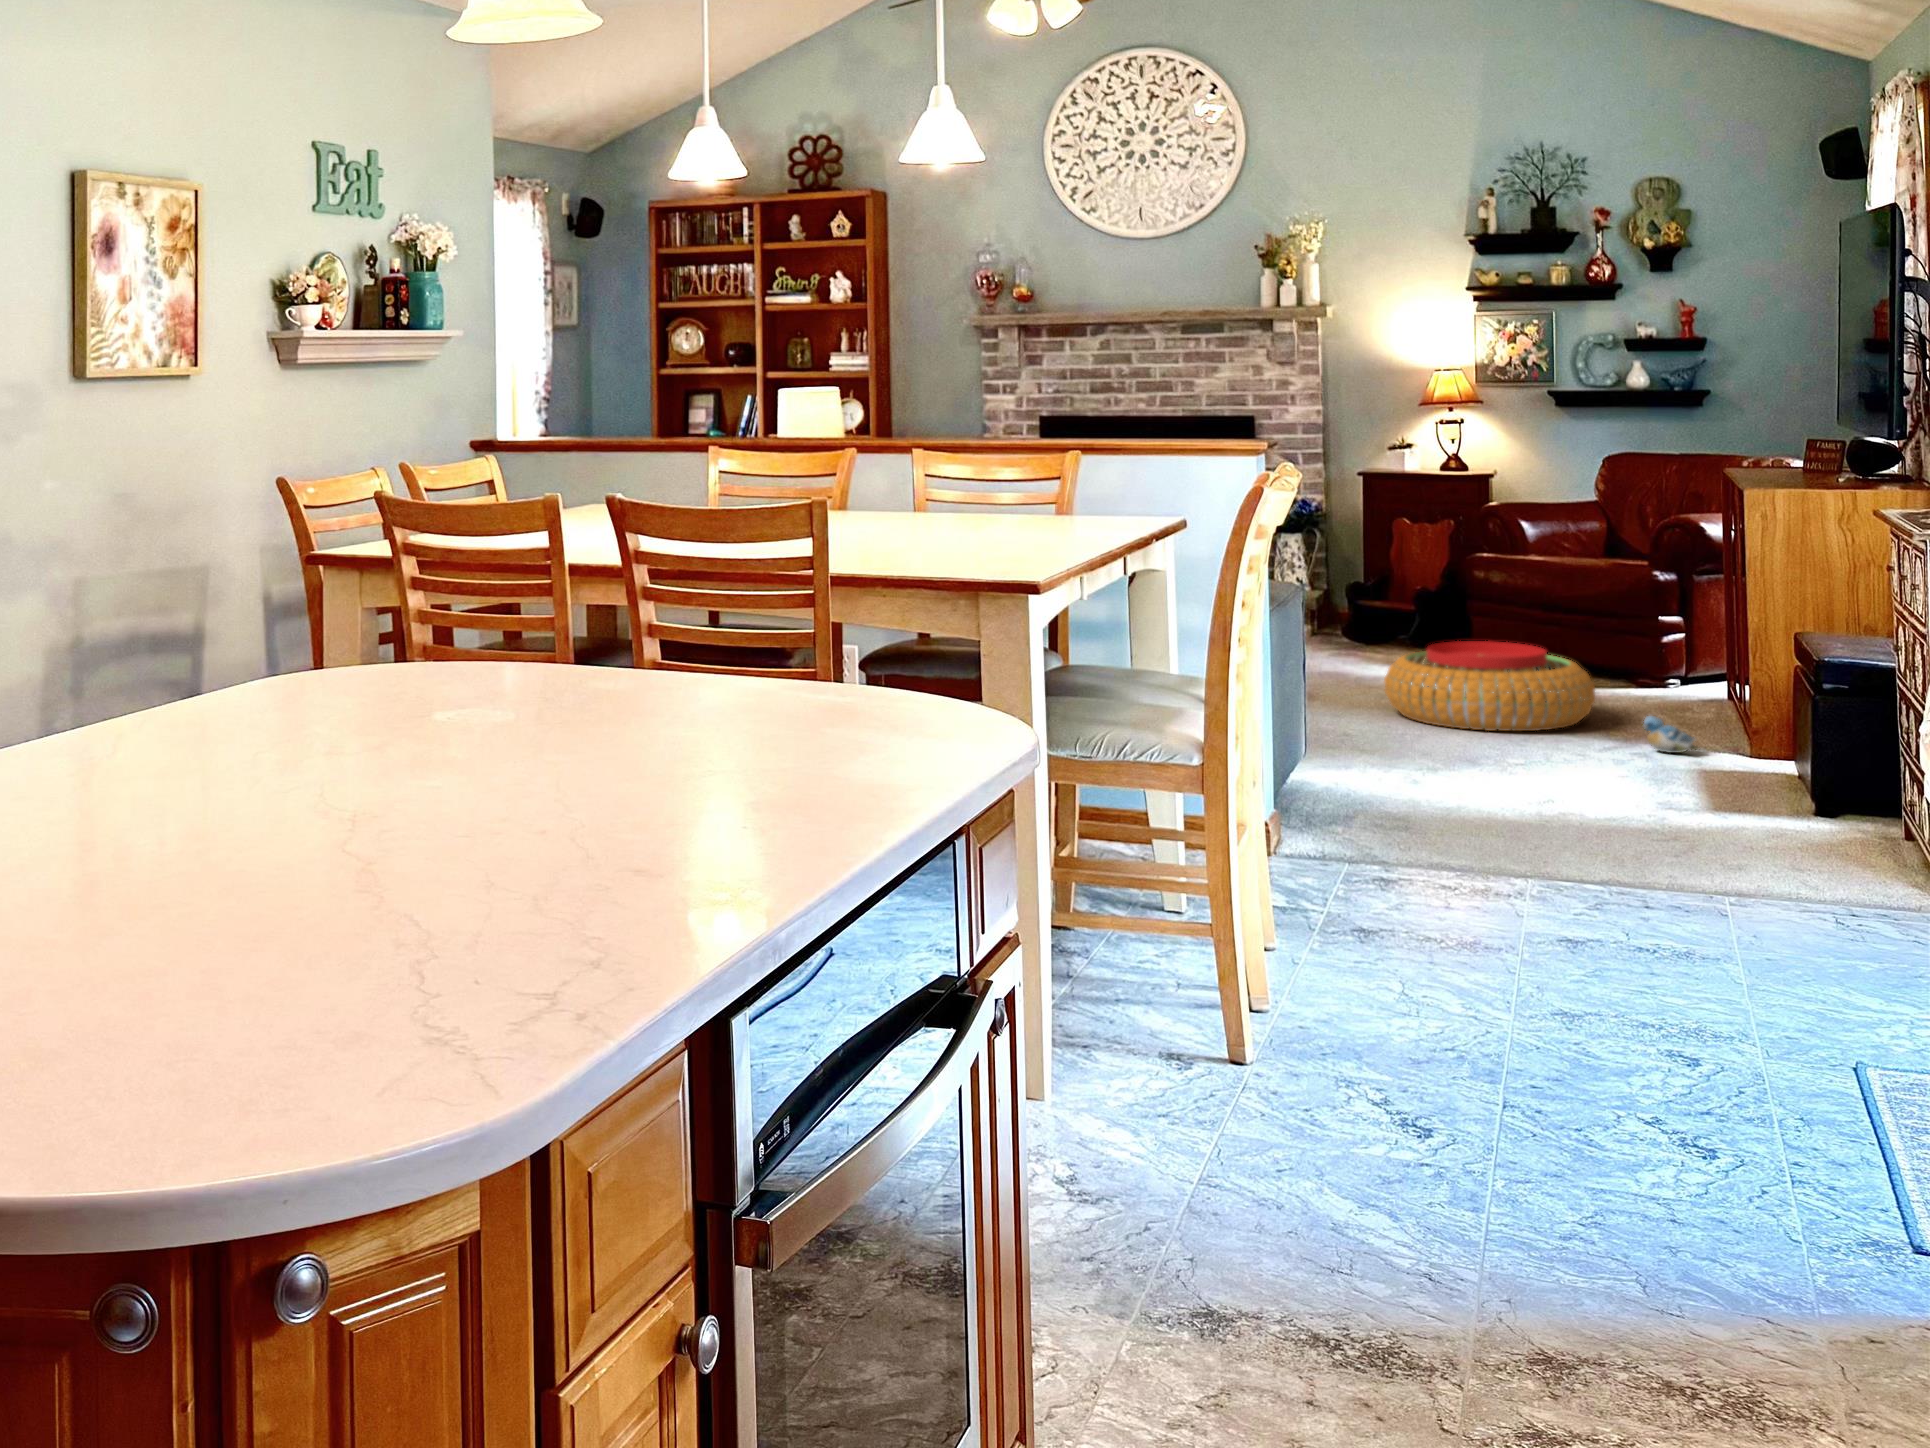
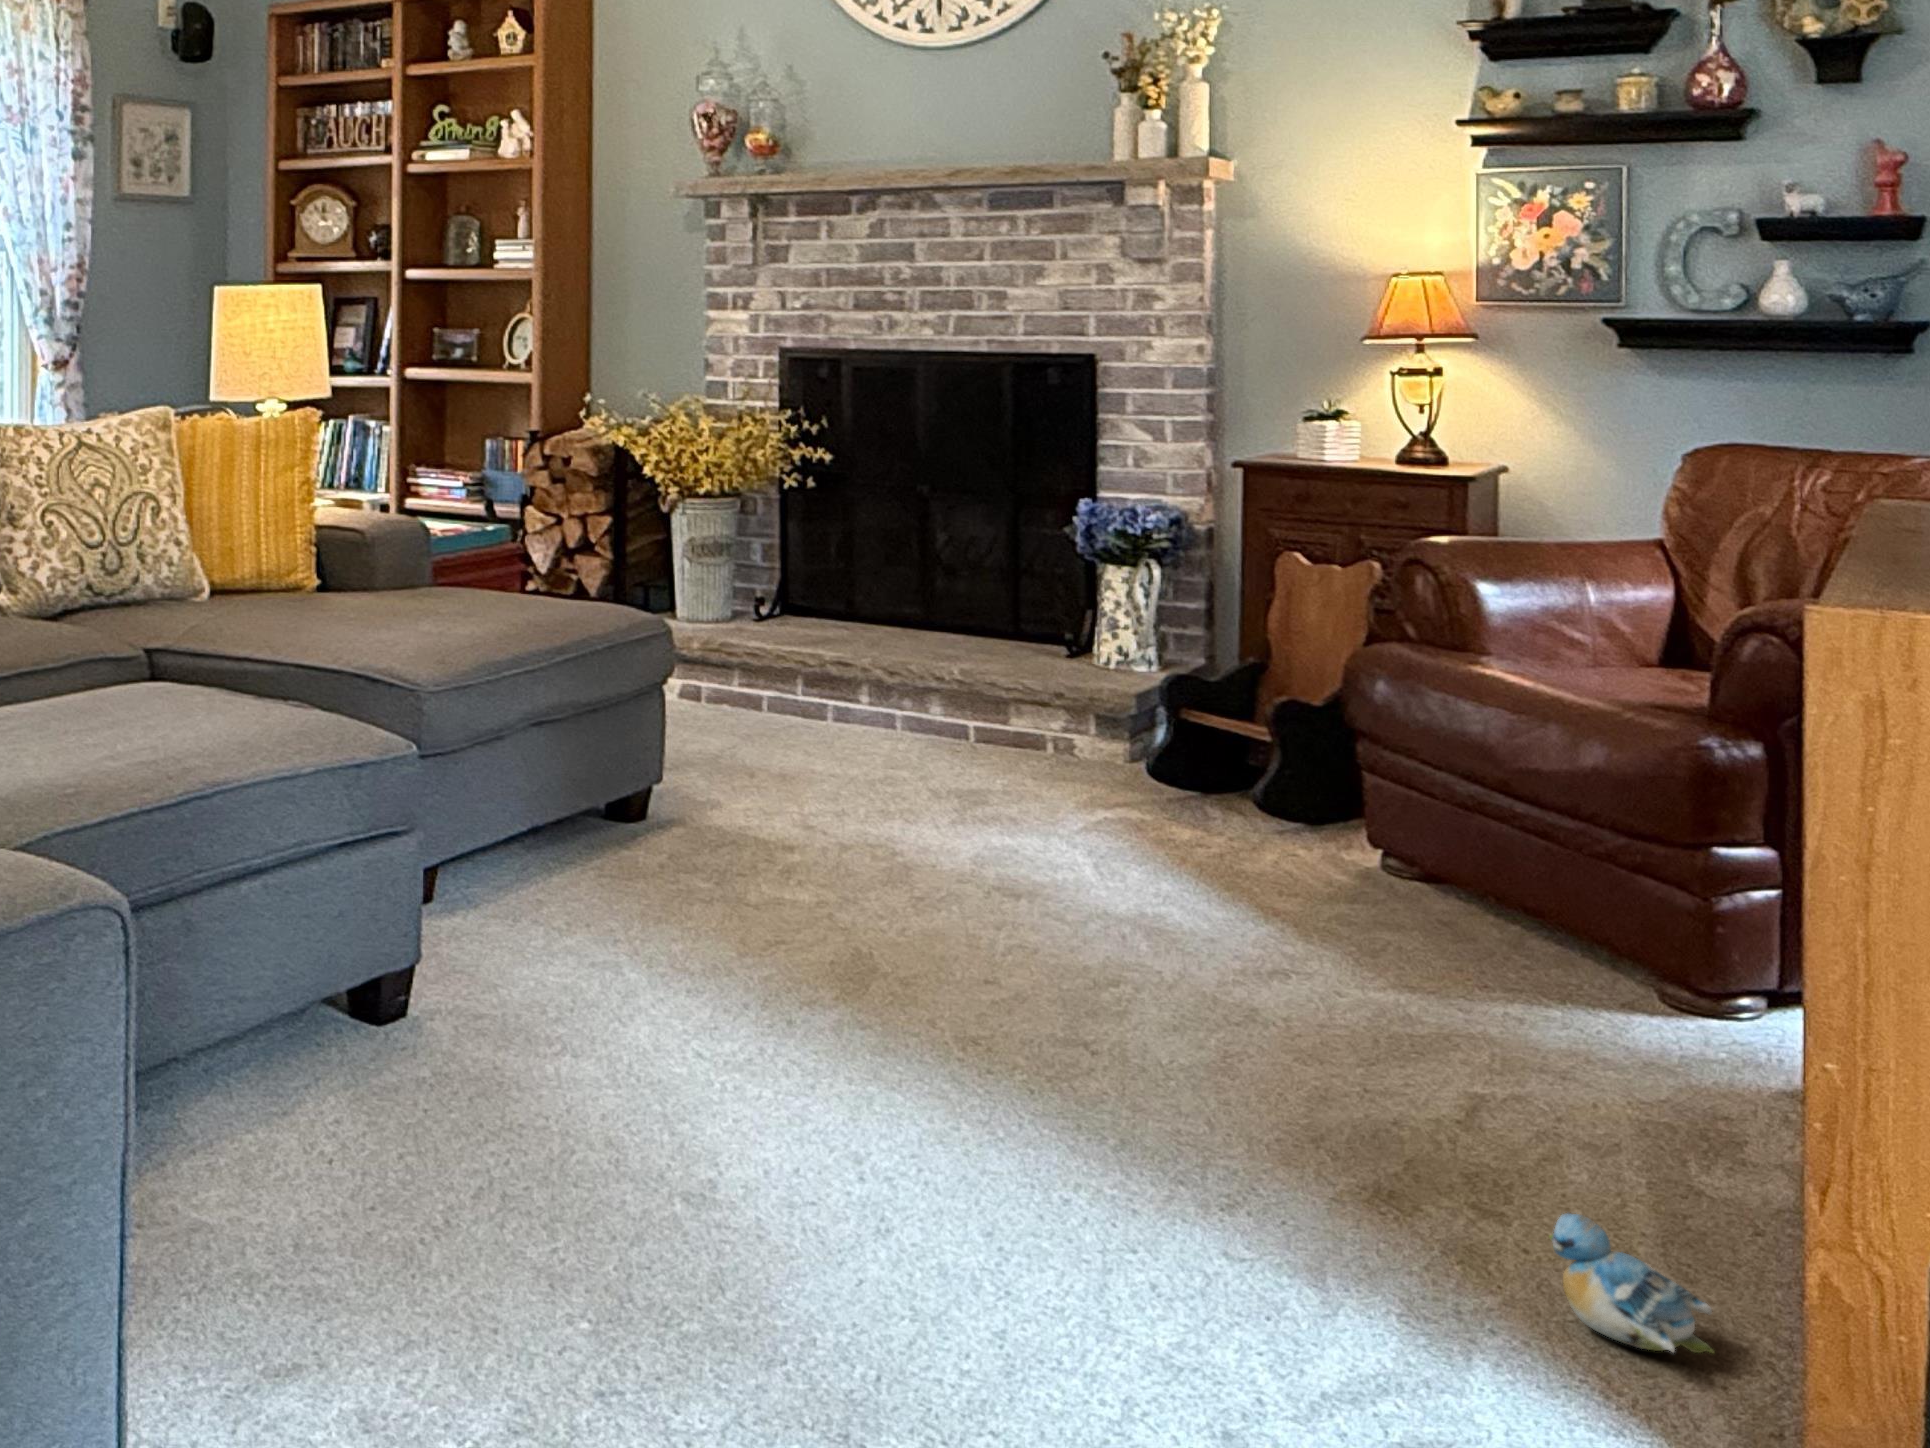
pouf: present [1384,641,1595,731] -> none [1004,867,1500,1161]

